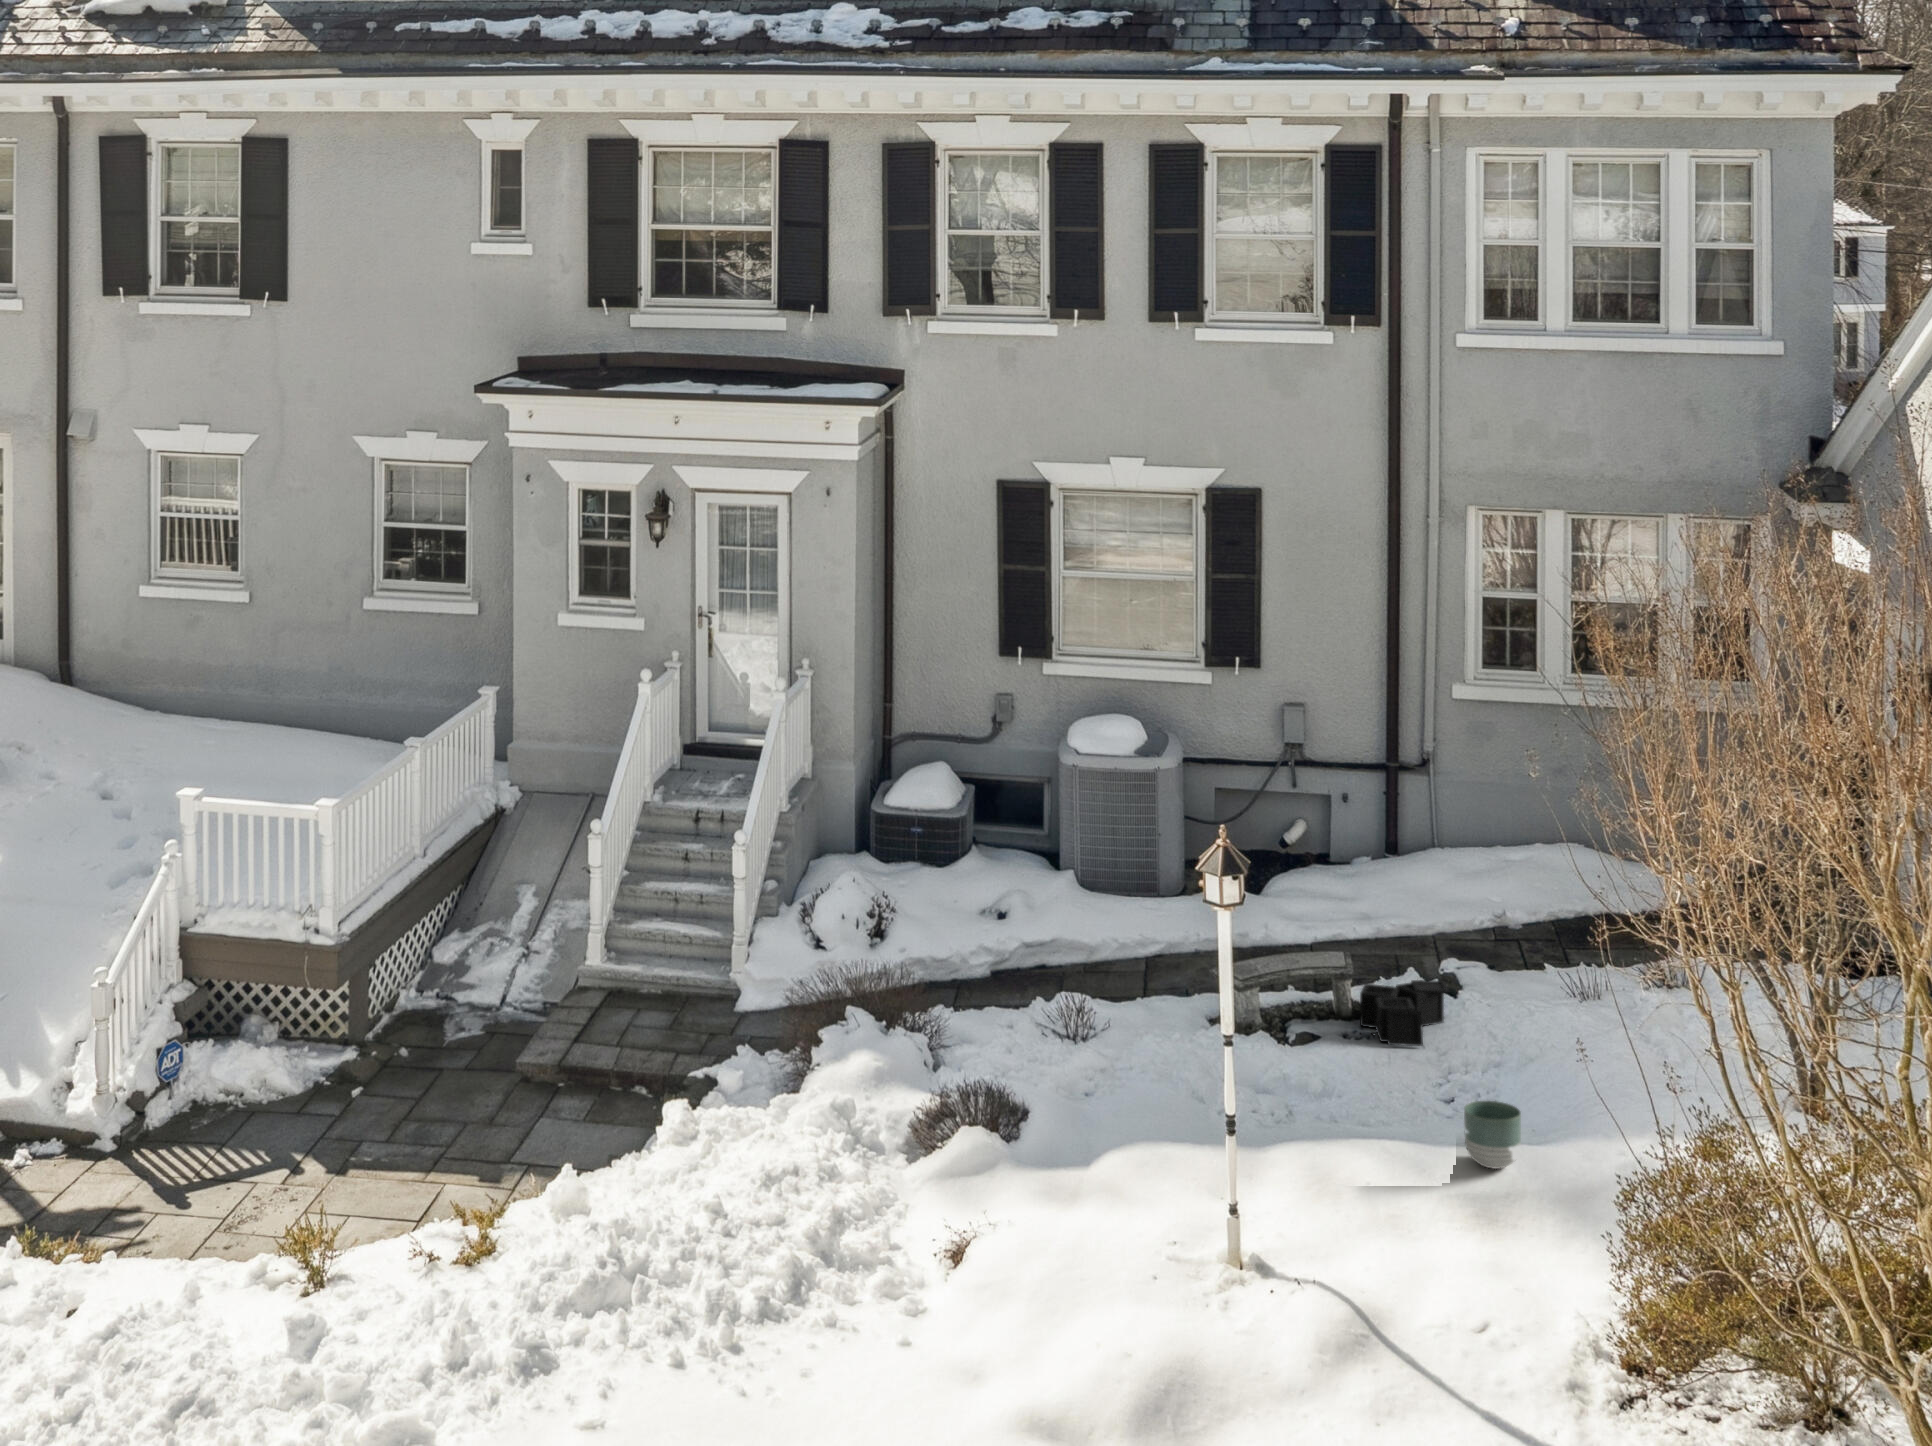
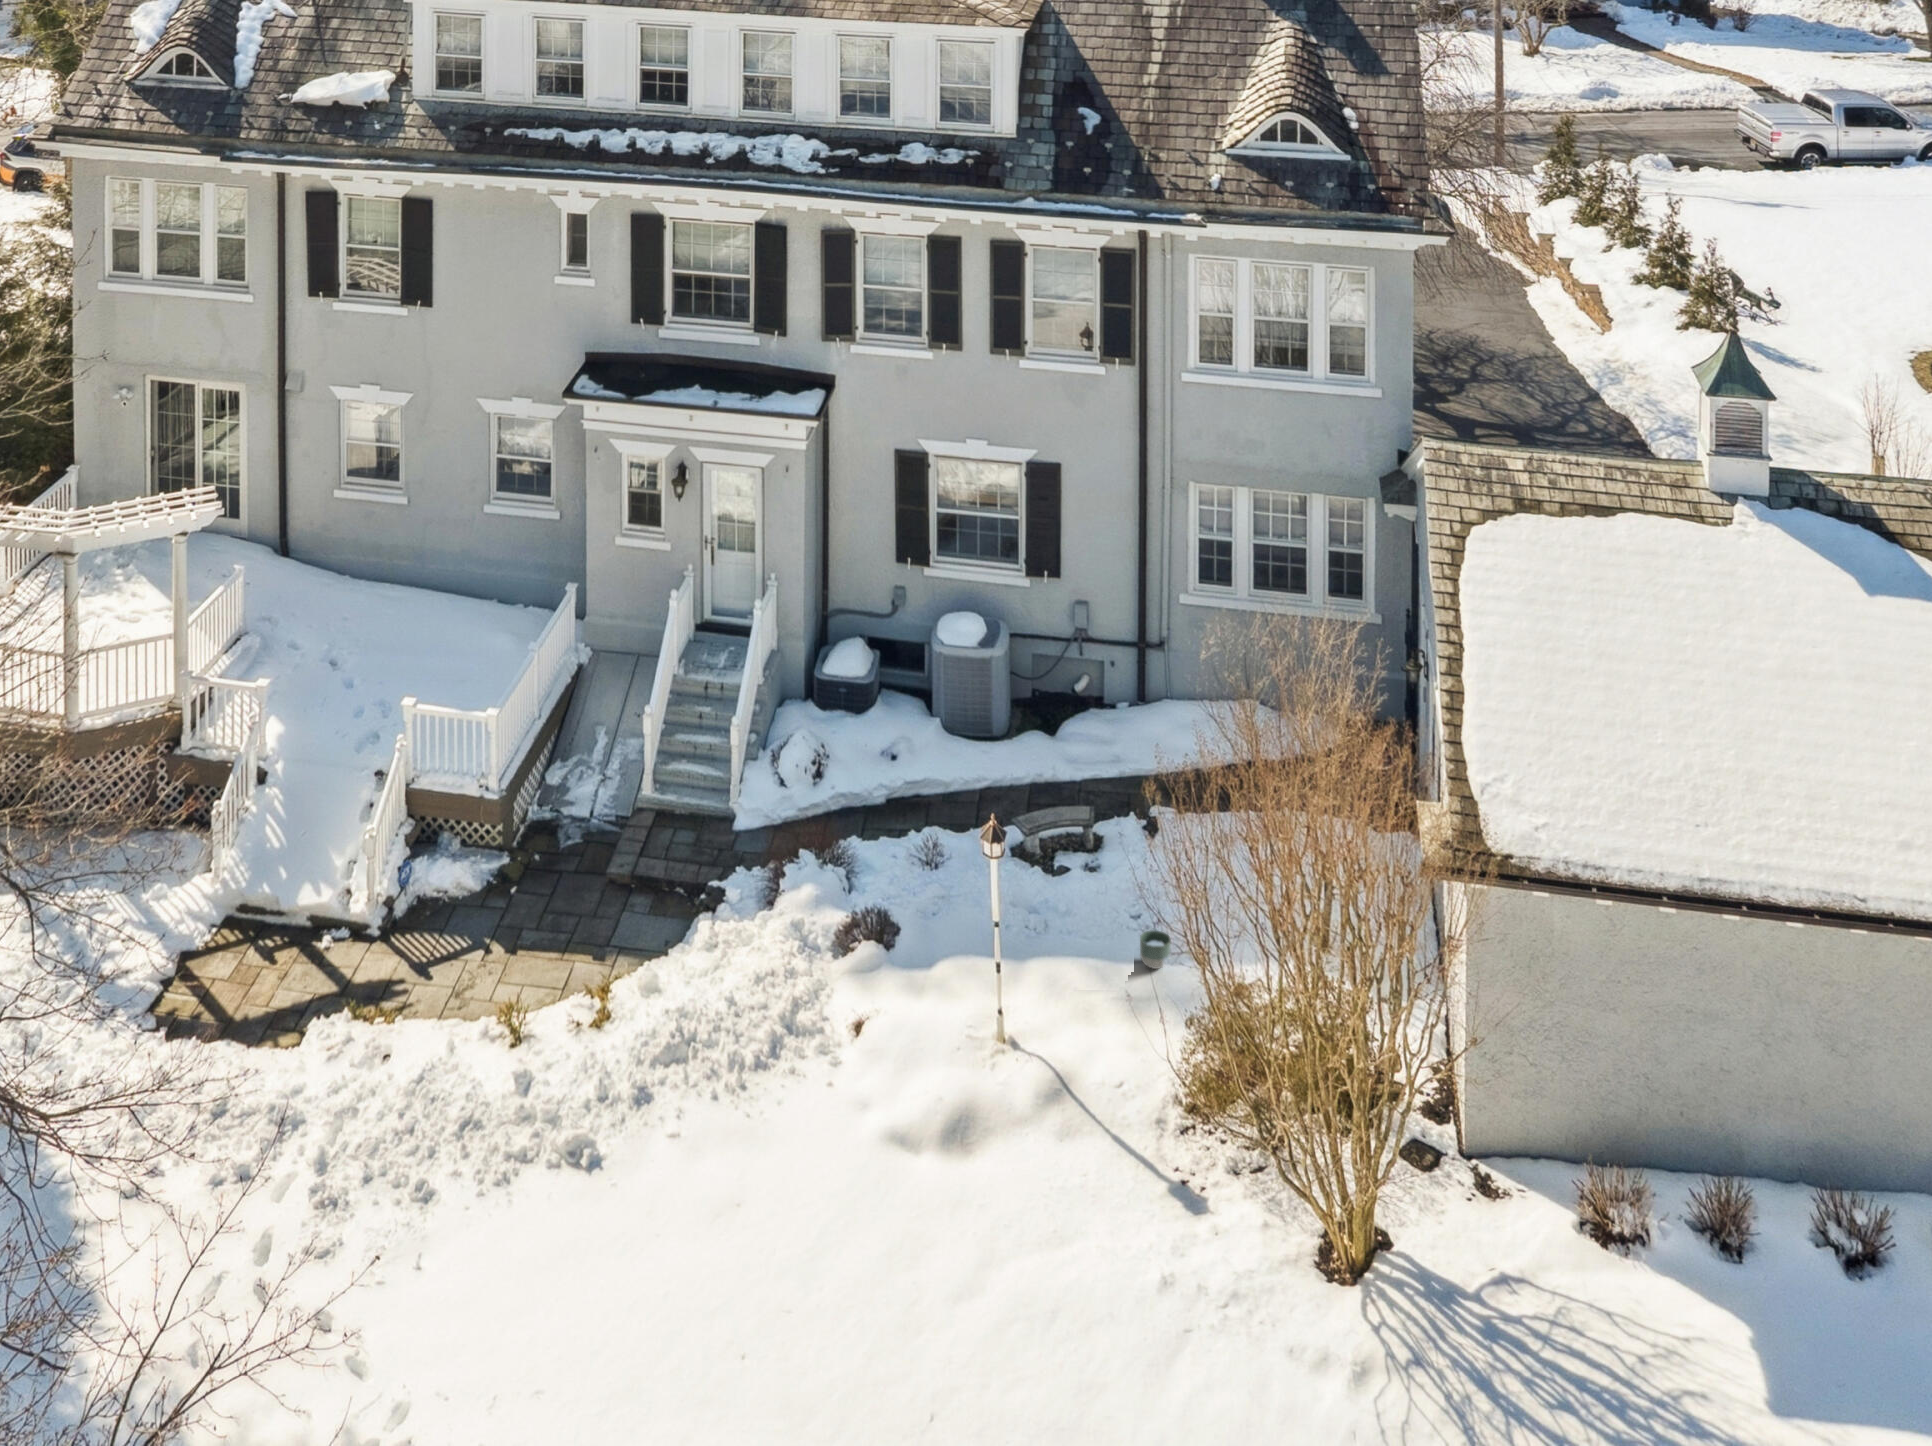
storage bin: present [1360,980,1450,1046] -> none [1096,834,1150,881]

